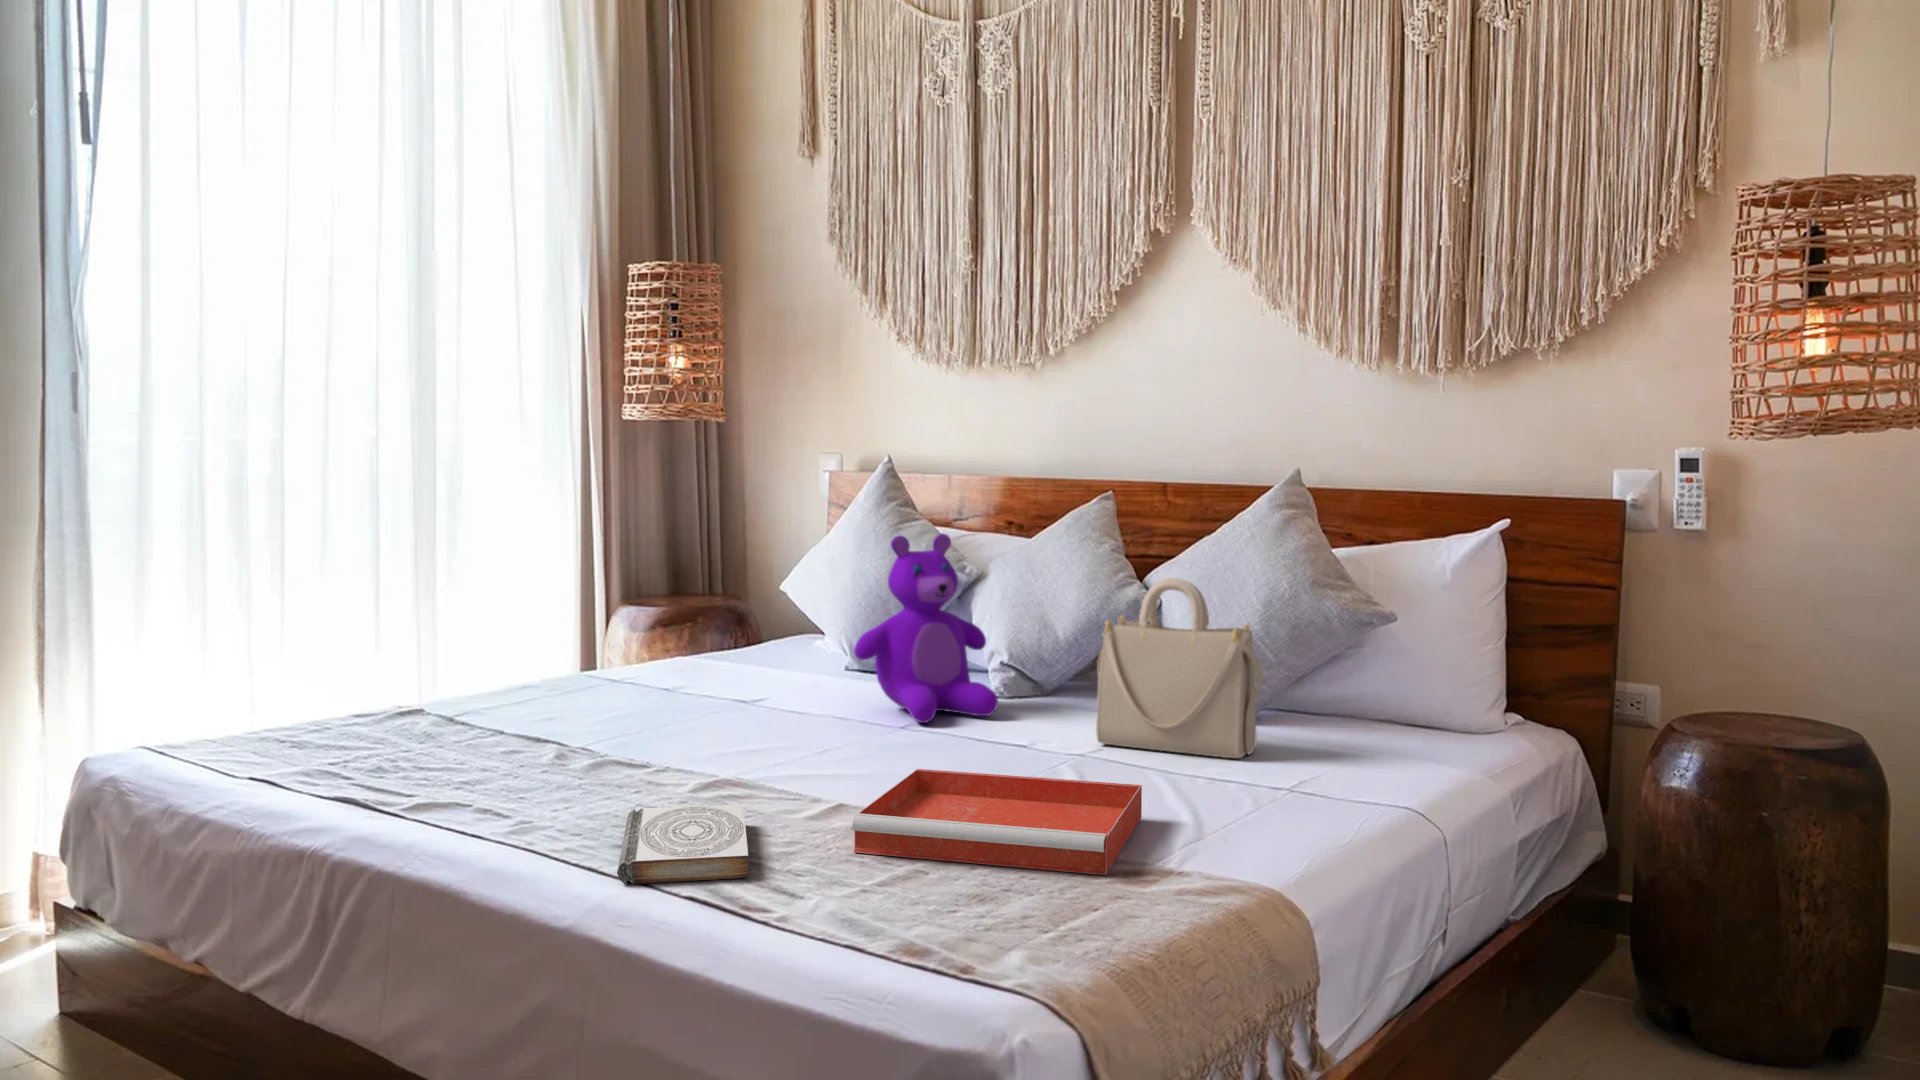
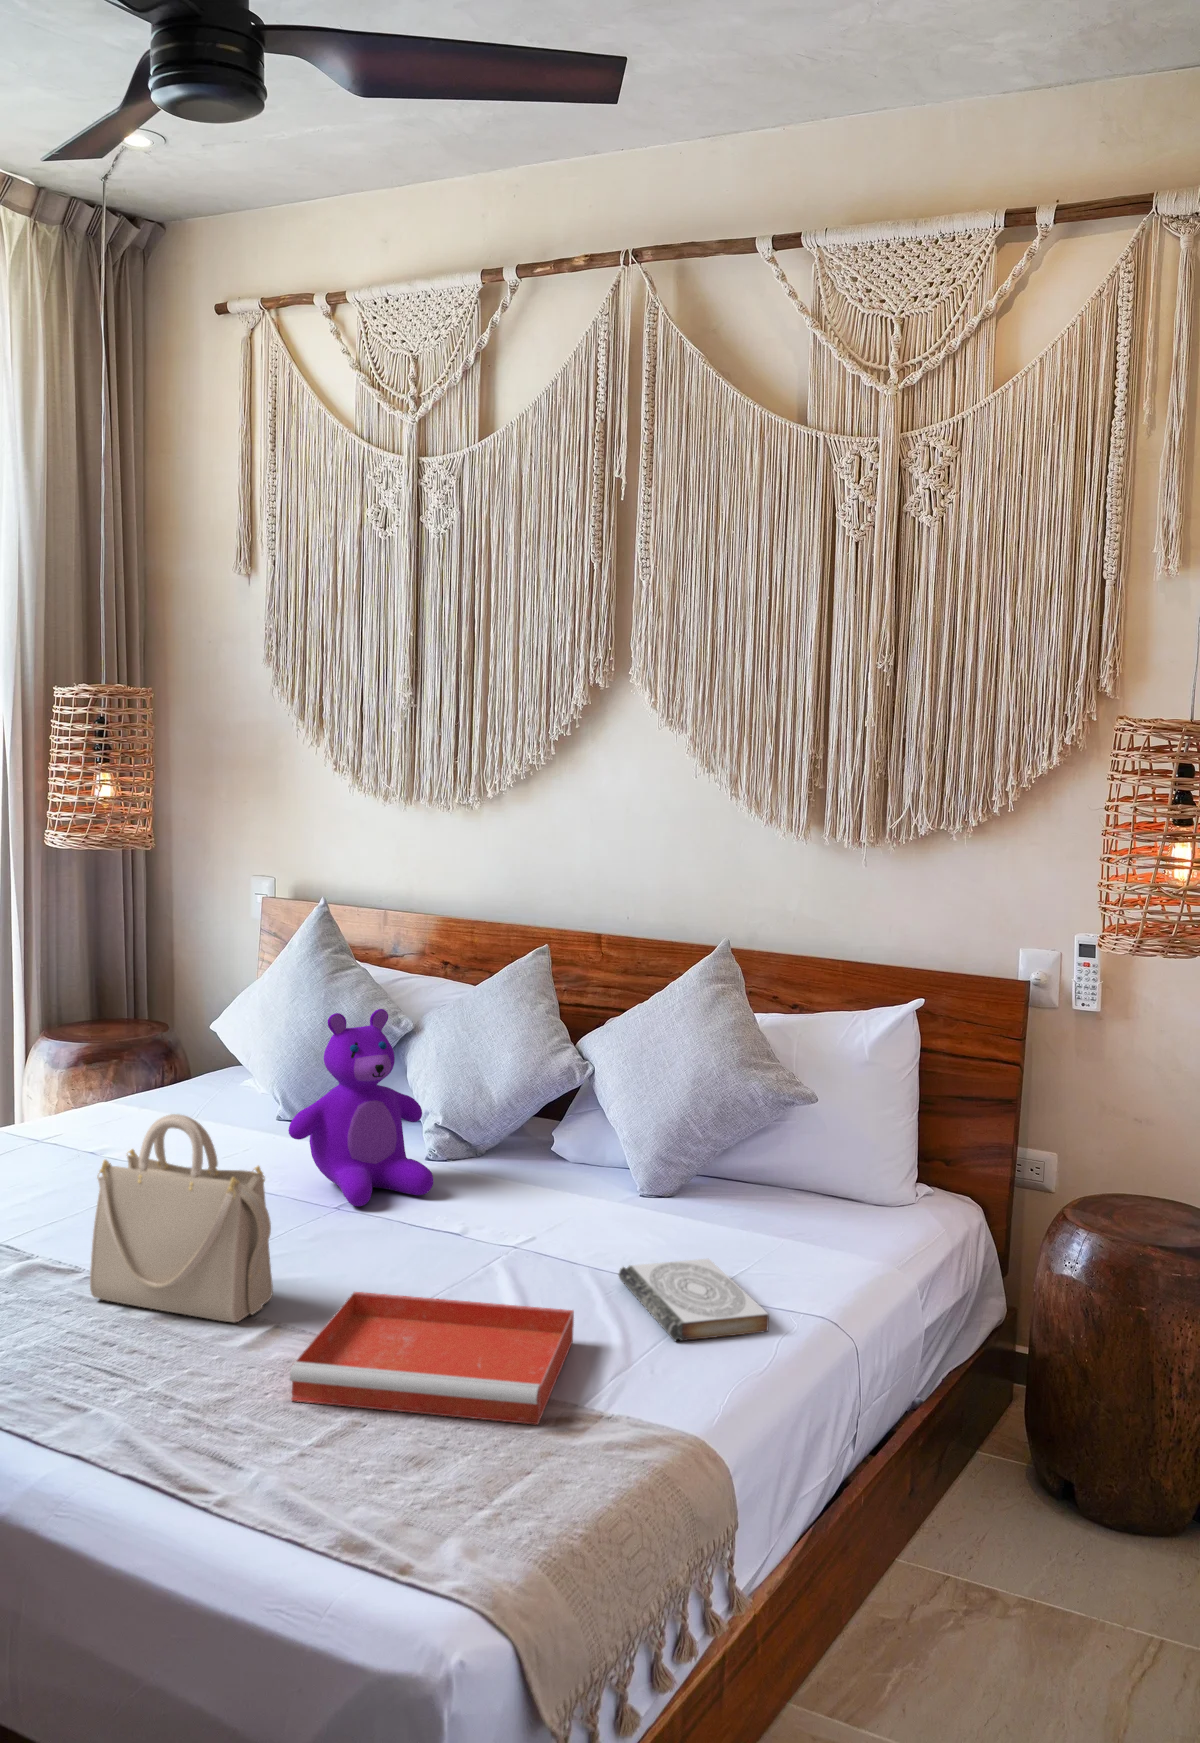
handbag: present [1096,578,1263,758] -> present [90,1114,273,1322]
book: present [617,804,749,884] -> present [618,1259,769,1341]

